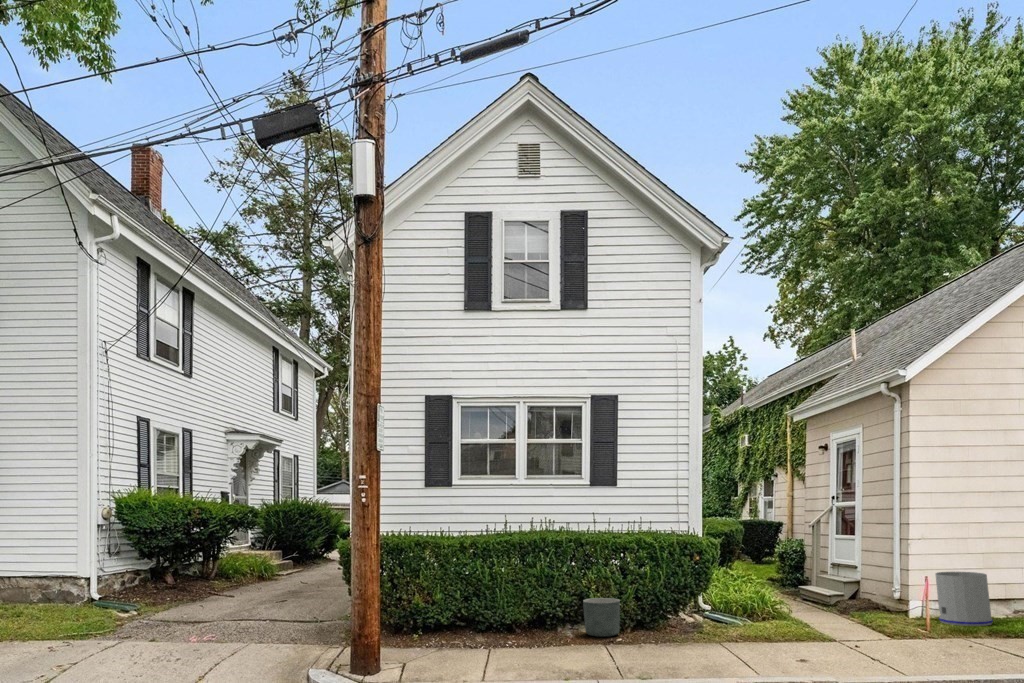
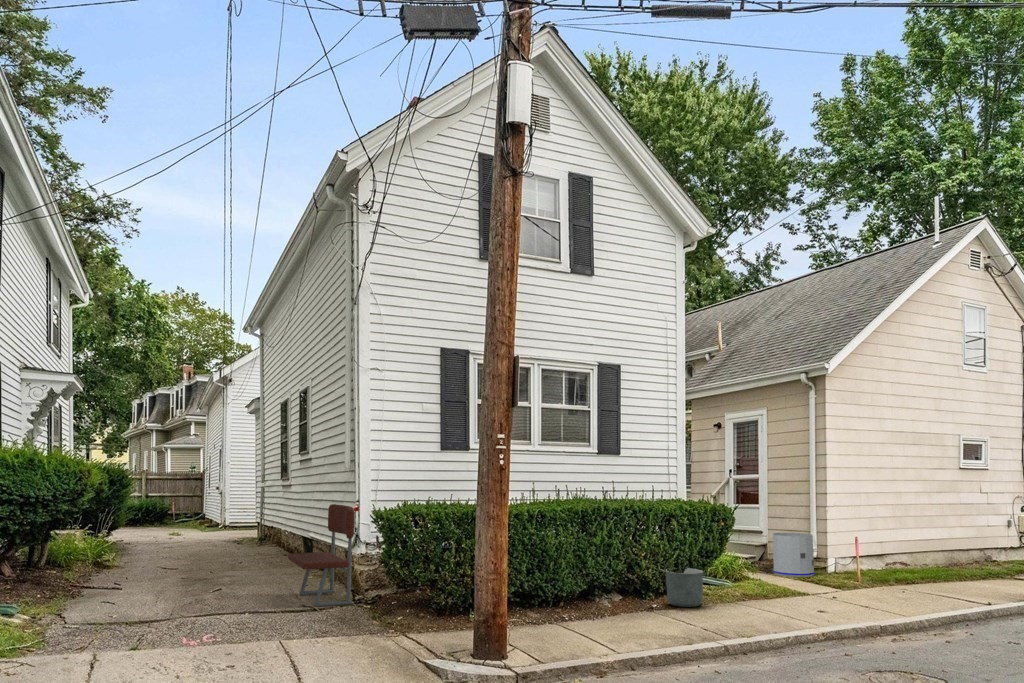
bench: none [297,534,355,618] -> present [288,504,355,607]
trash can: present [935,572,993,626] -> present [773,533,815,577]

